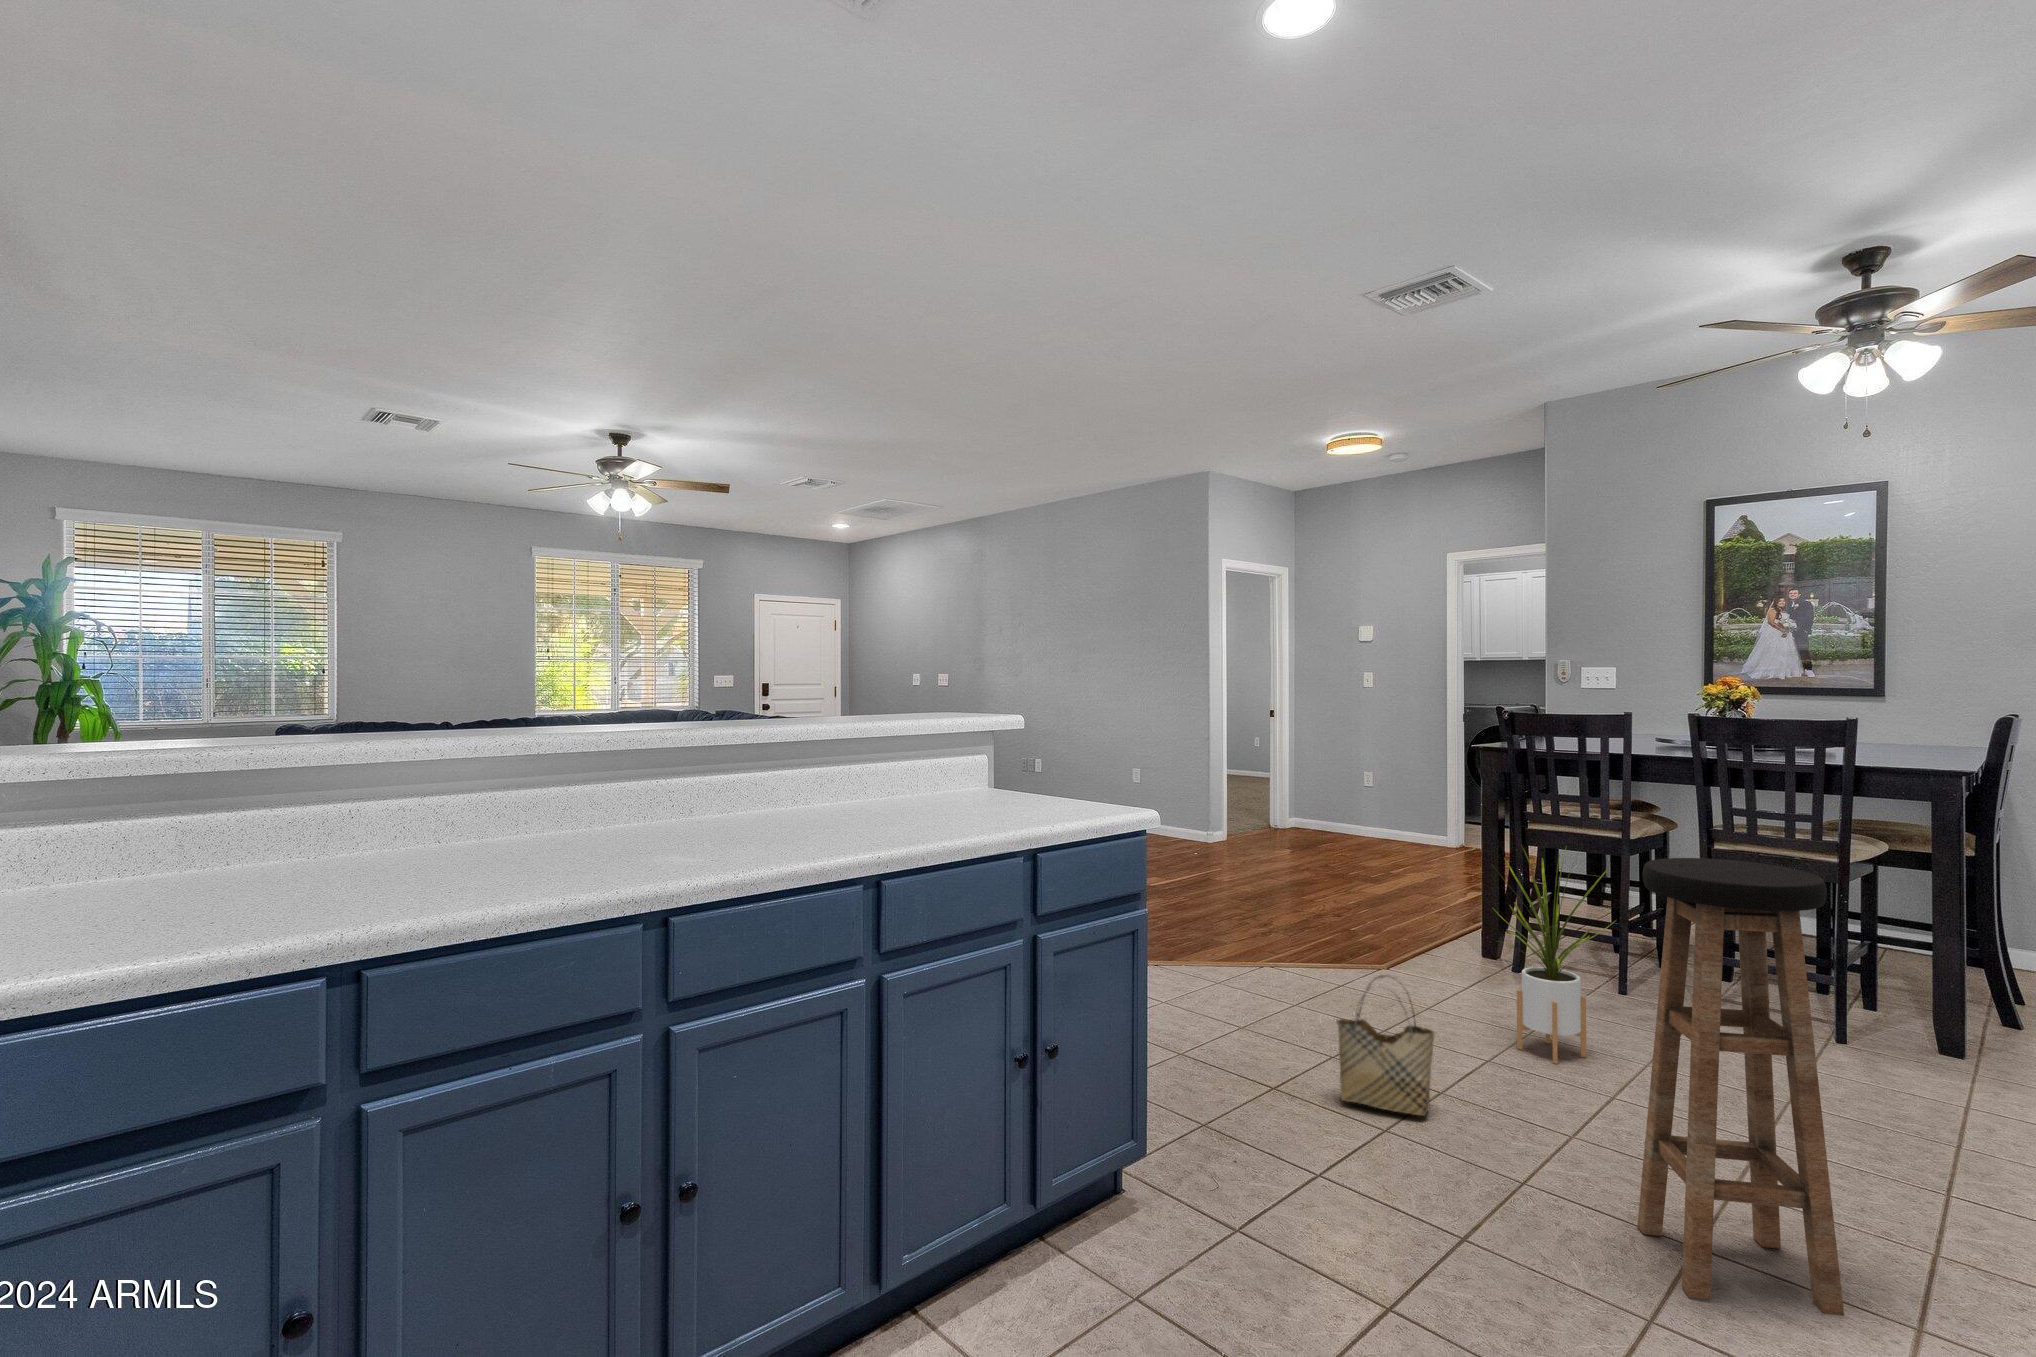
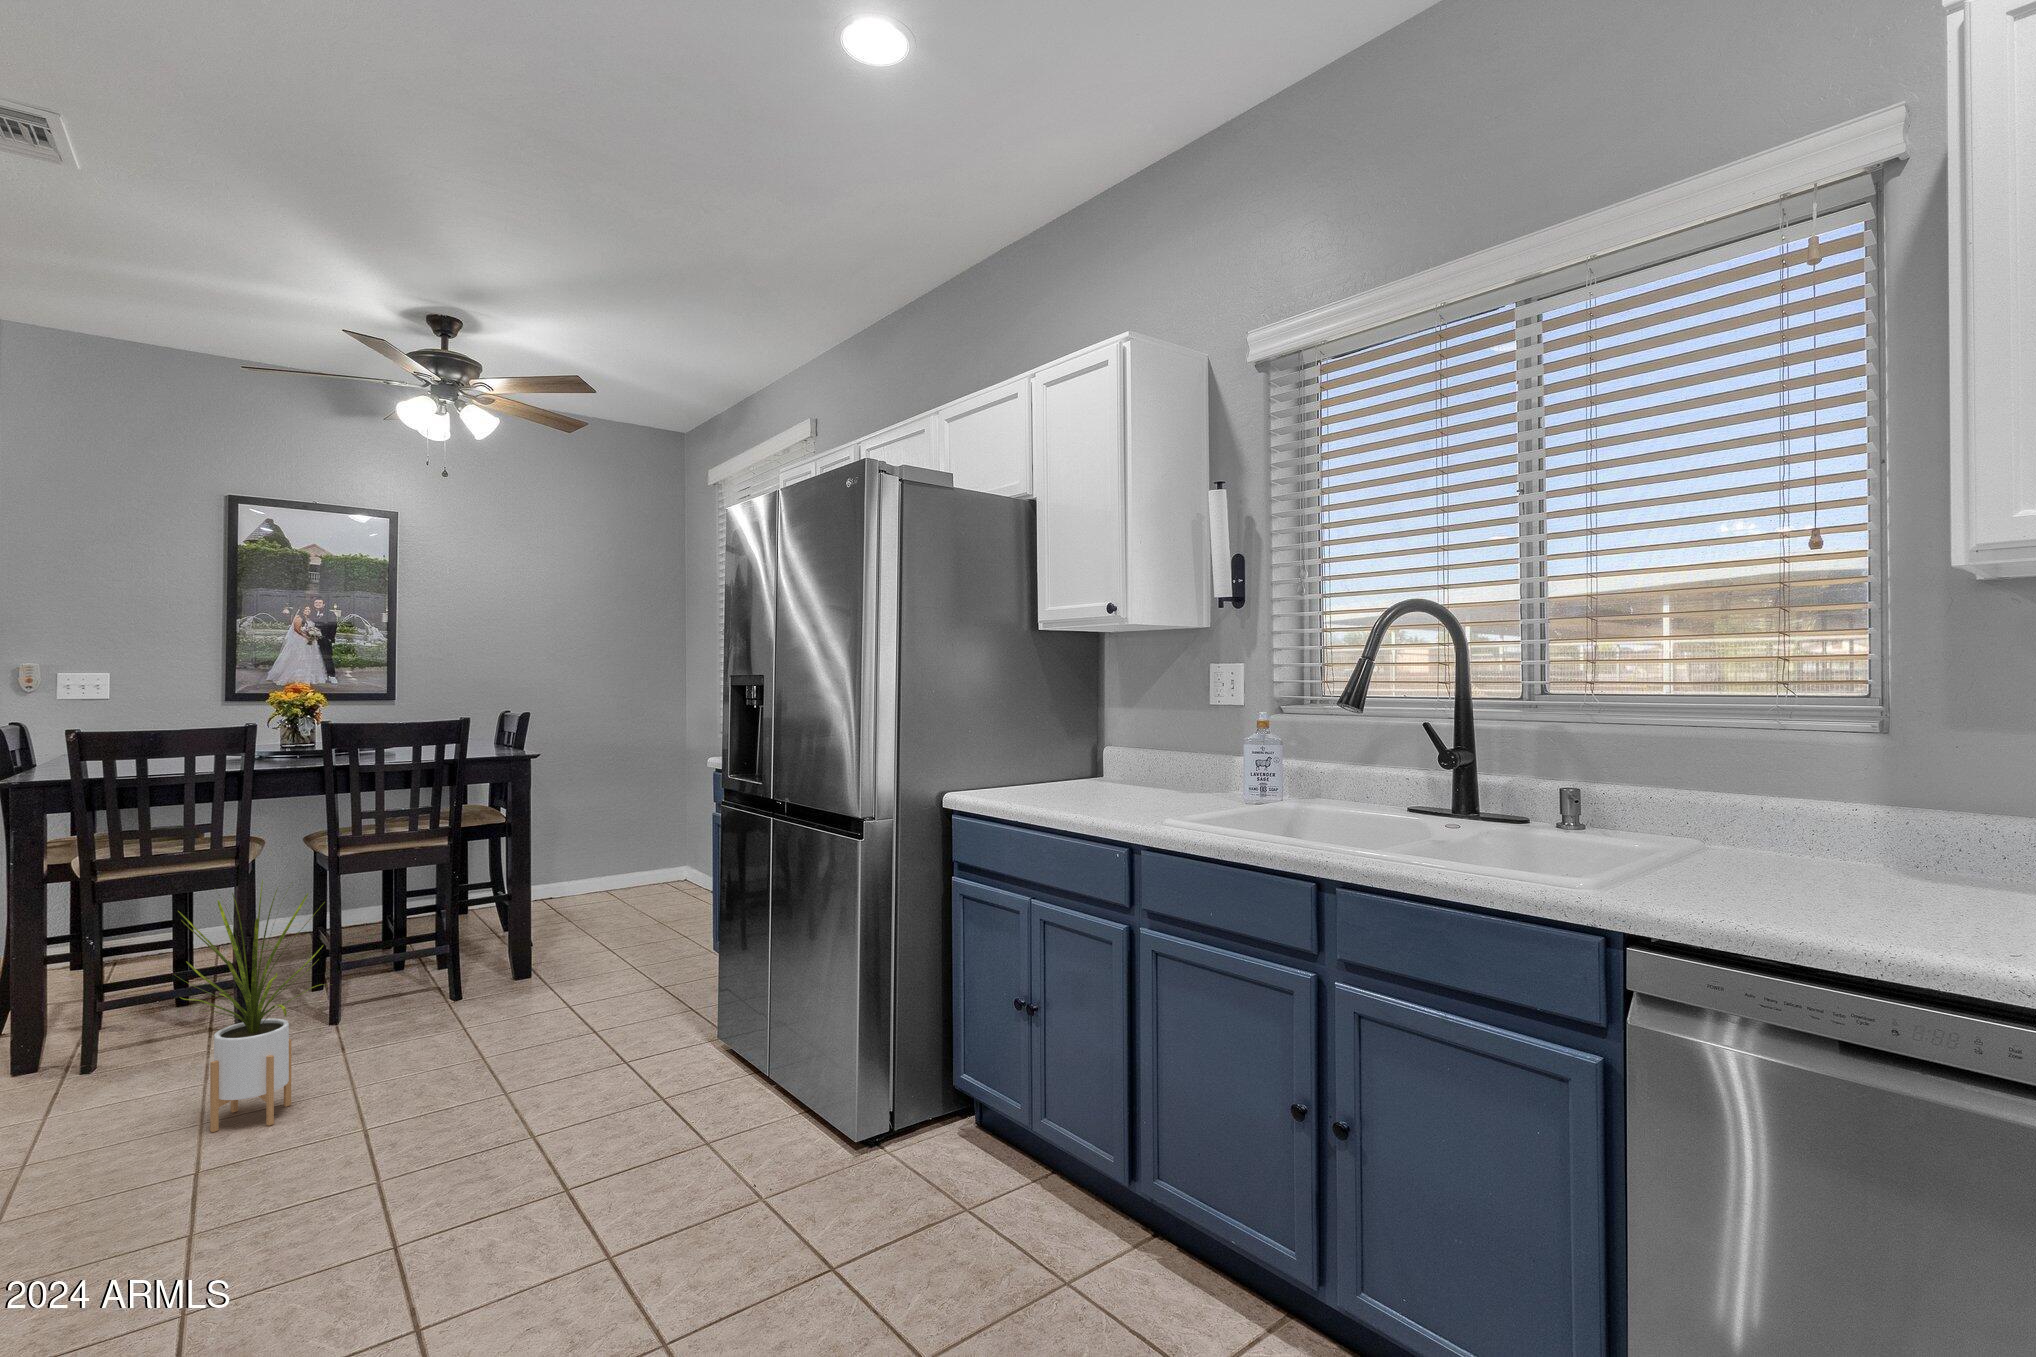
bar stool: present [1637,858,1844,1316] -> none [517,843,678,1218]
woven basket: present [1337,975,1435,1116] -> none [67,1094,224,1297]

